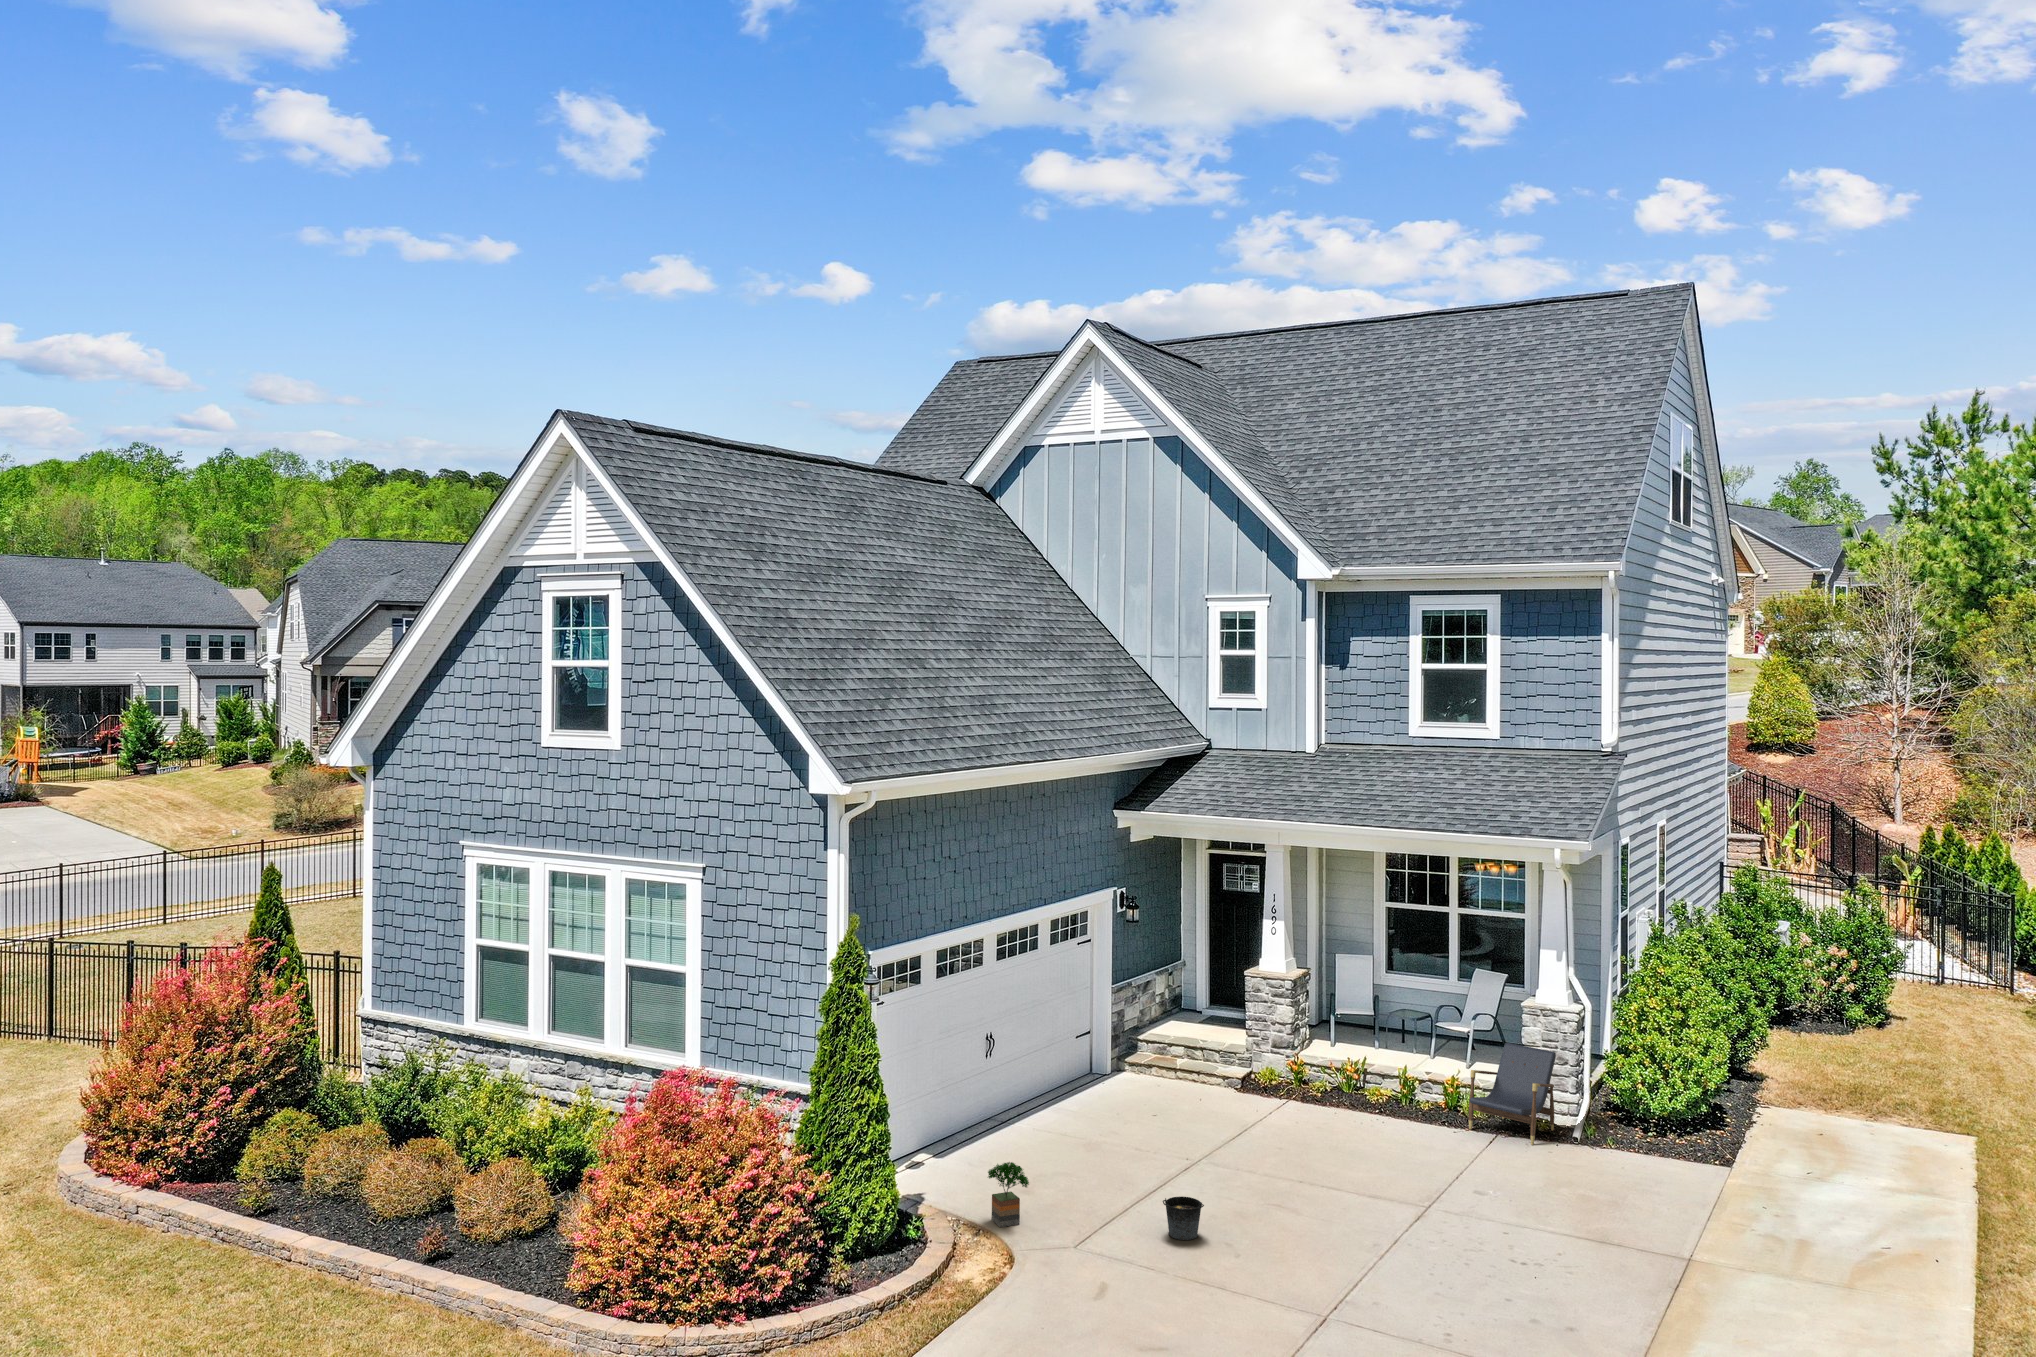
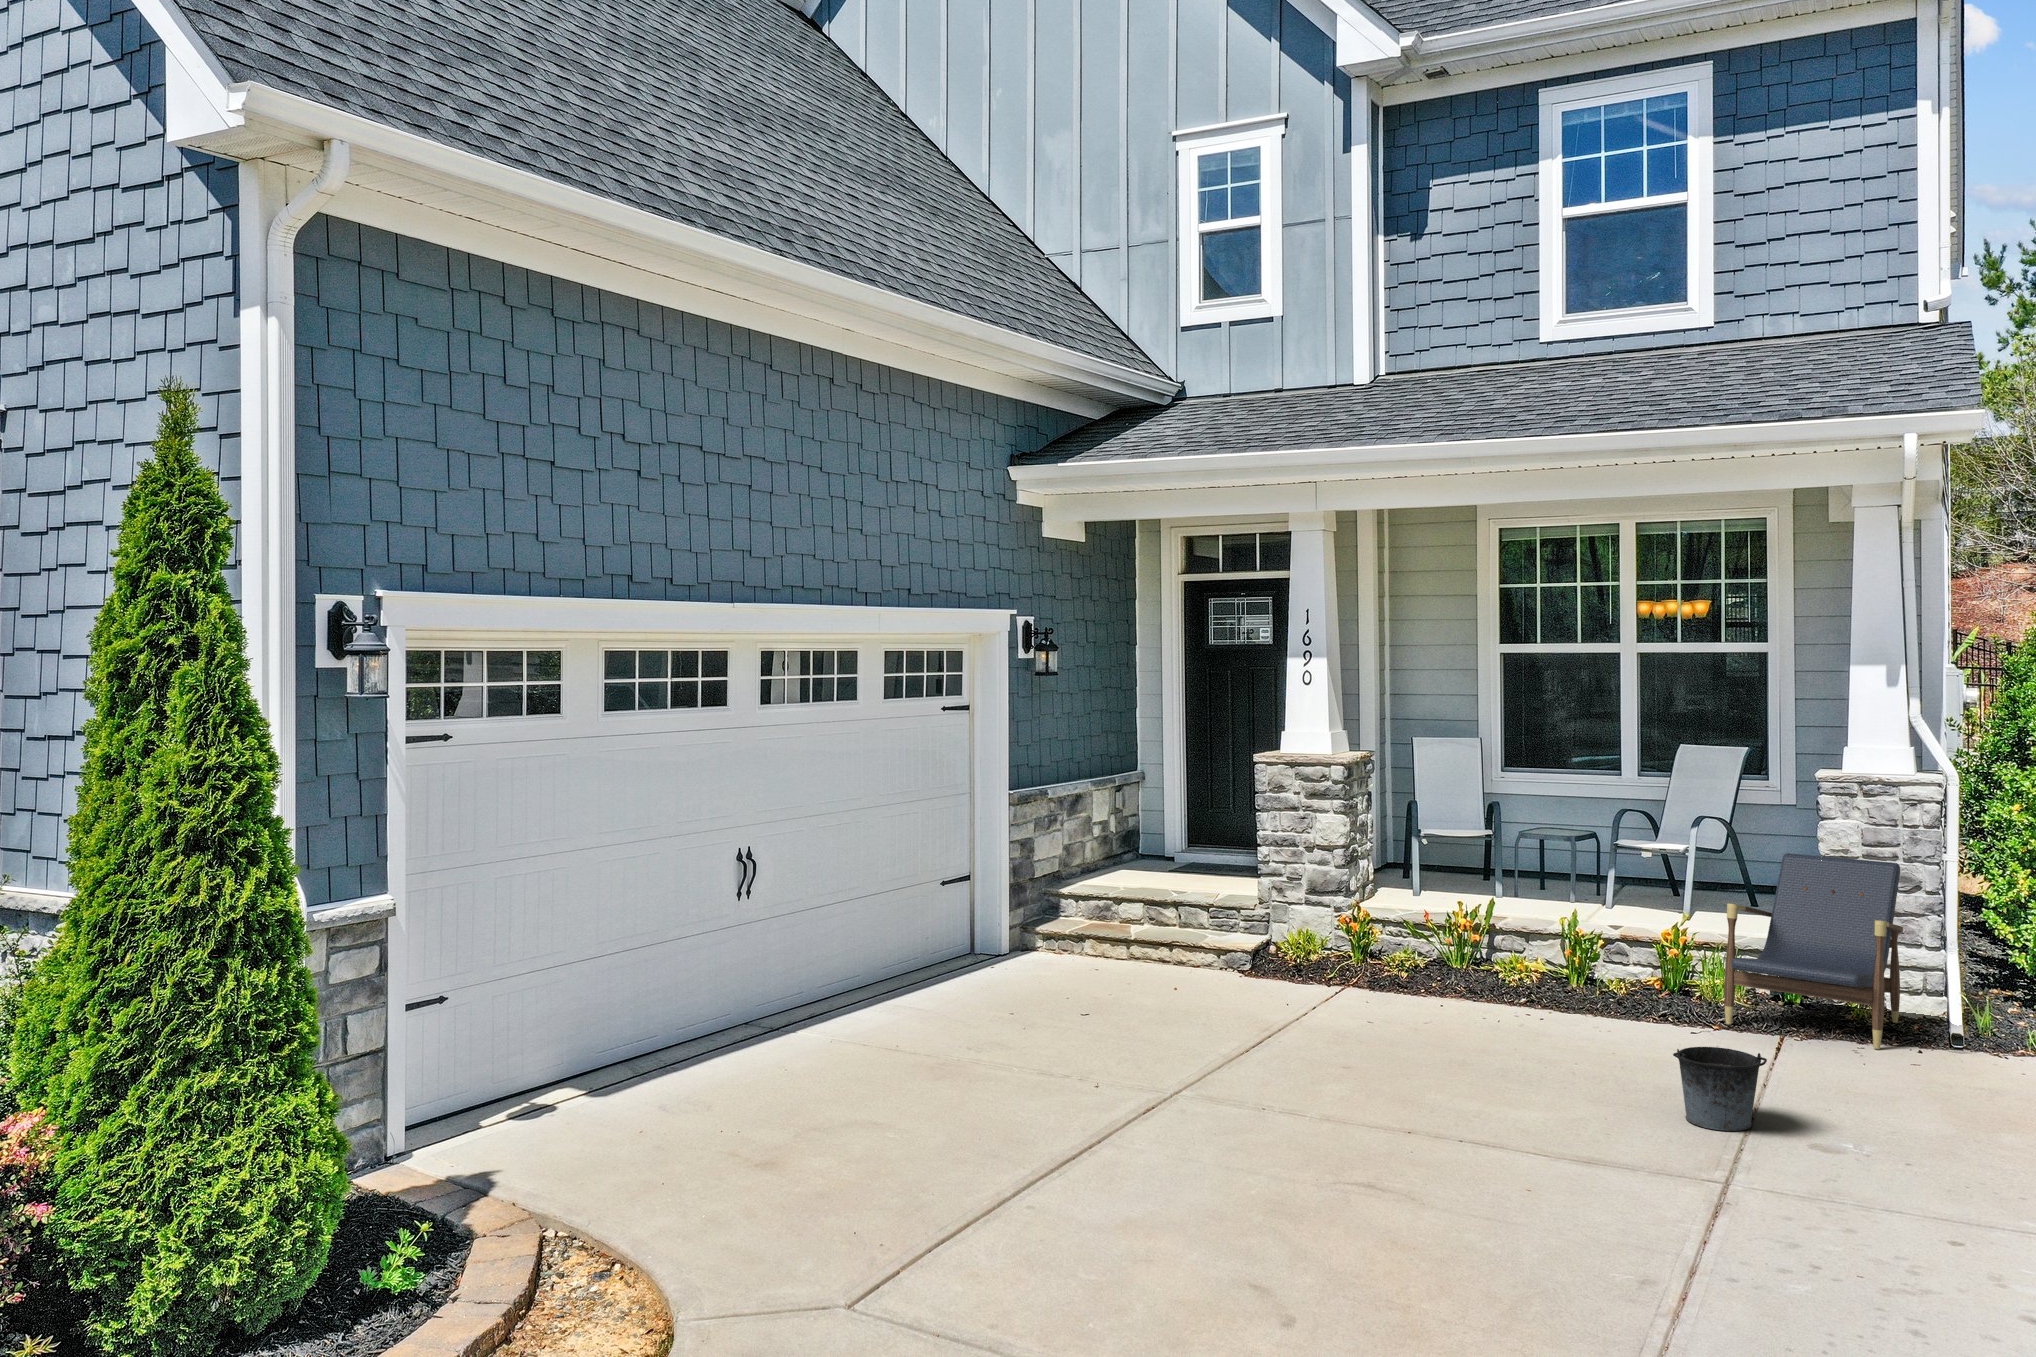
potted tree: present [988,1162,1029,1227] -> none [612,1100,724,1274]
bucket: present [1163,1197,1204,1240] -> present [1673,1047,1767,1131]

